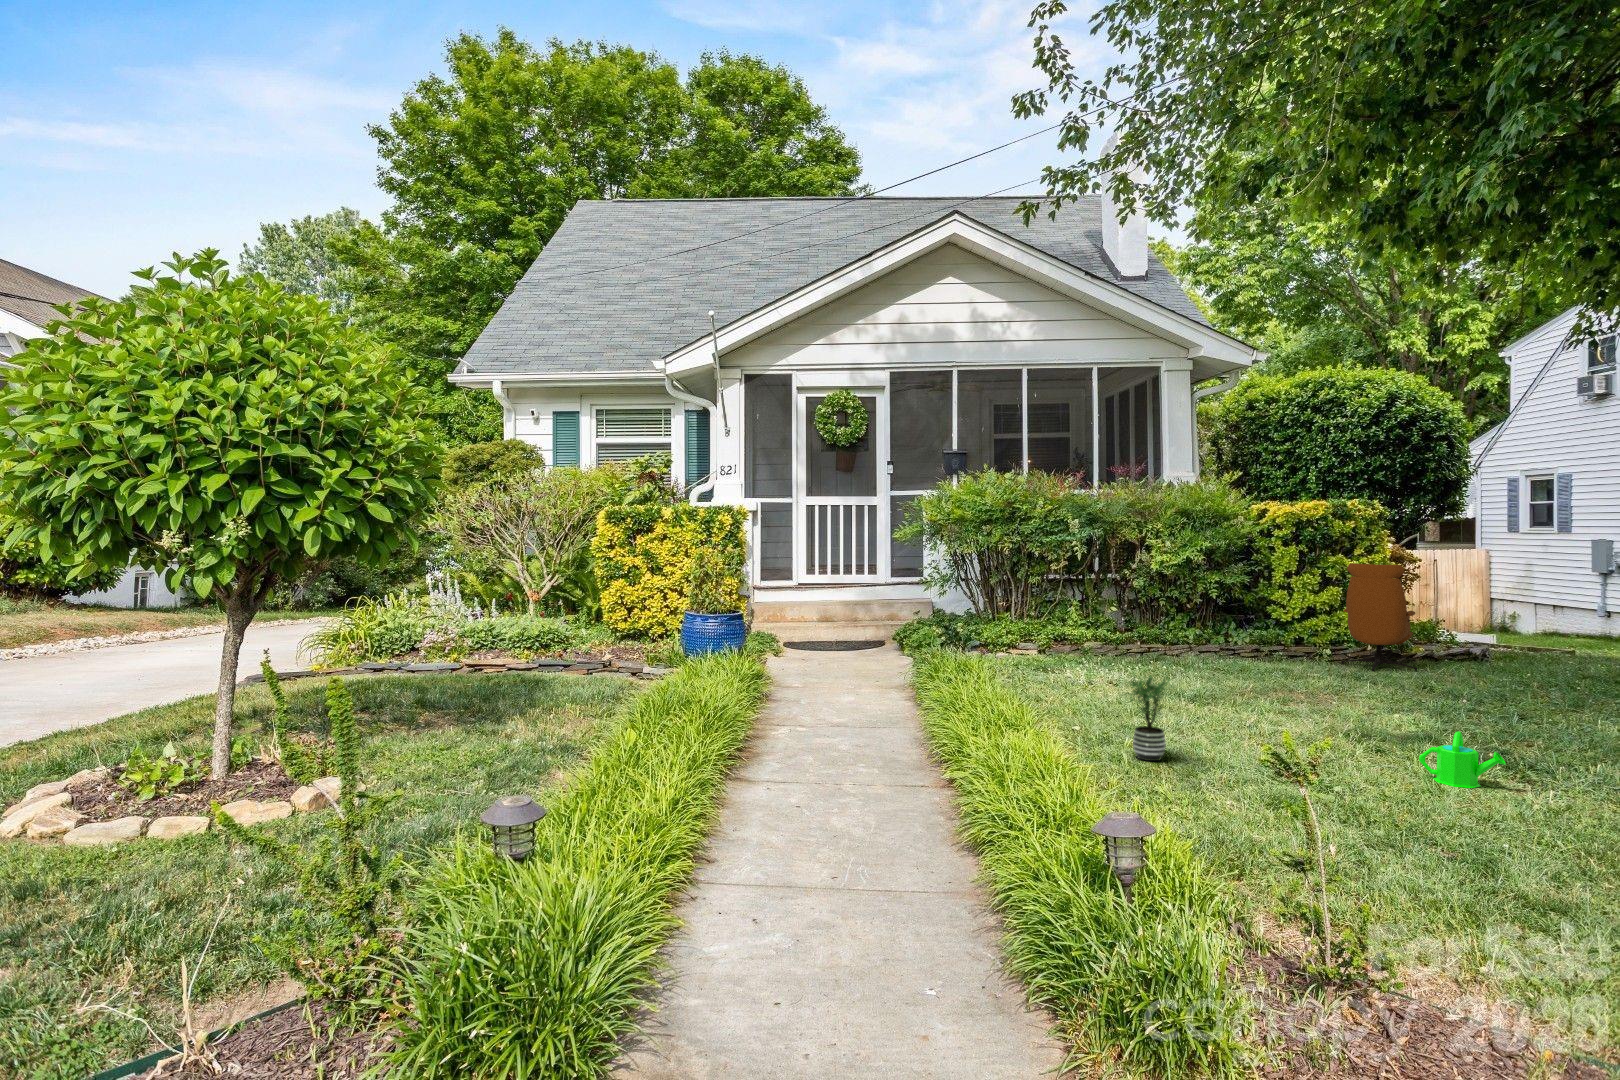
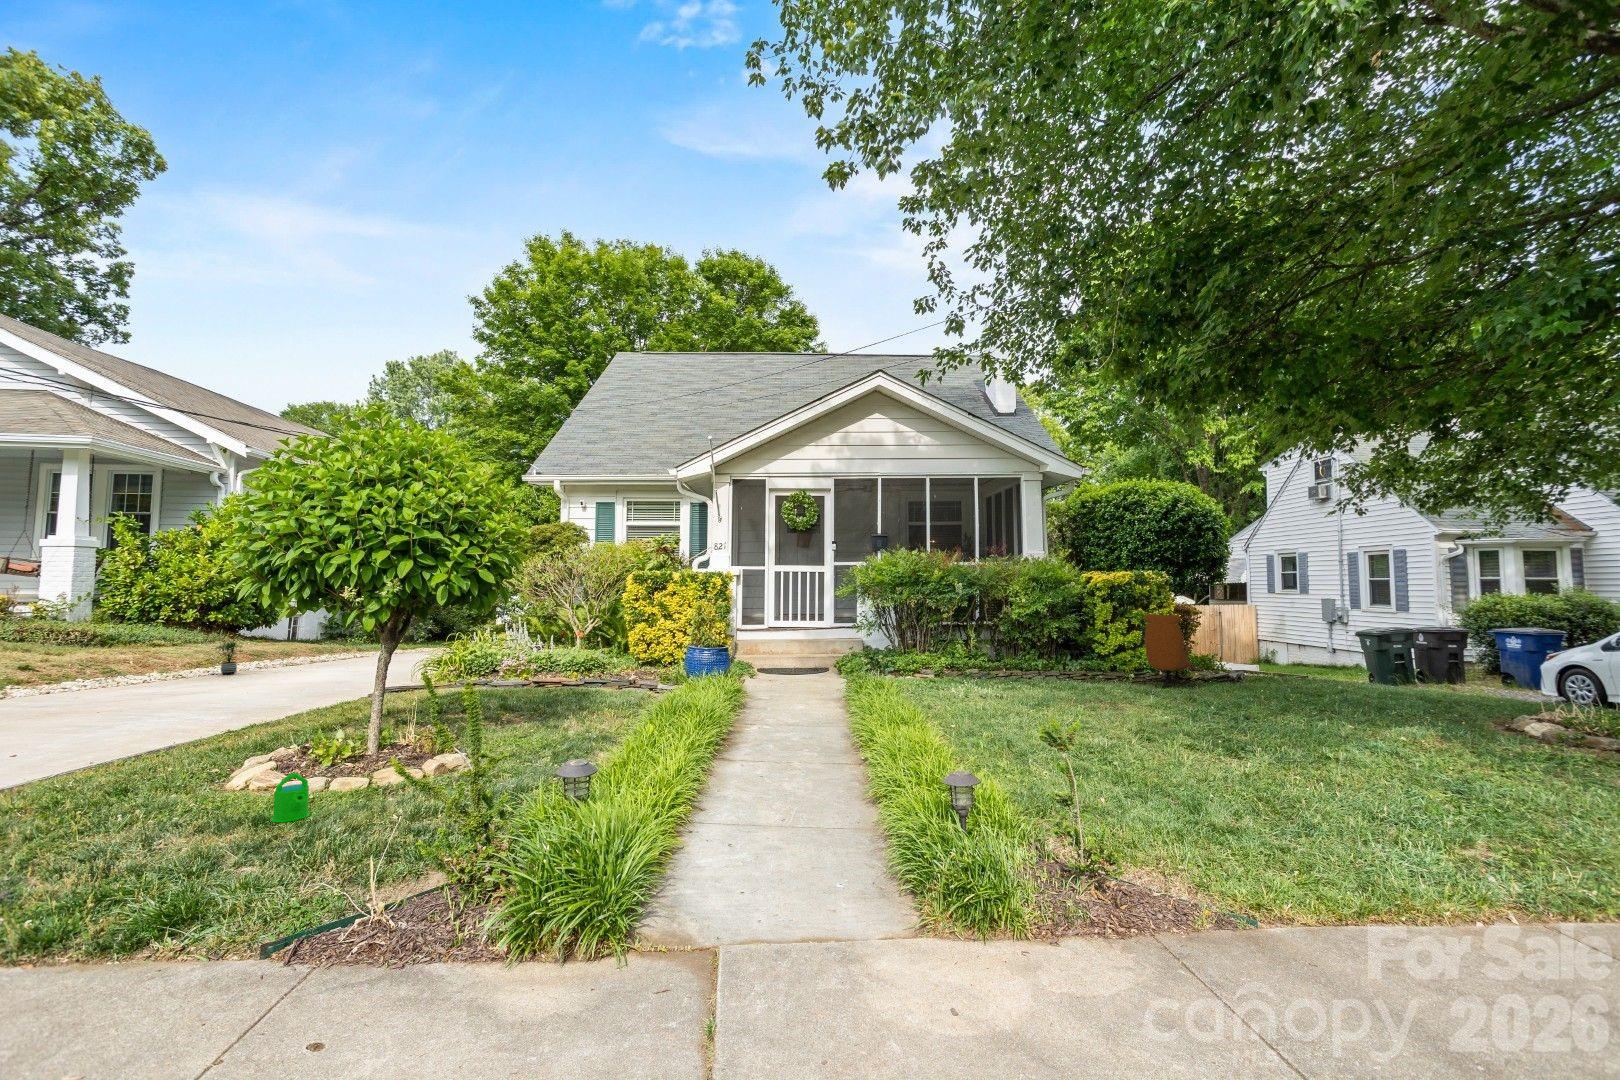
potted plant: present [1122,675,1174,761] -> present [215,641,242,675]
watering can: present [1419,731,1506,788] -> present [270,773,310,823]

